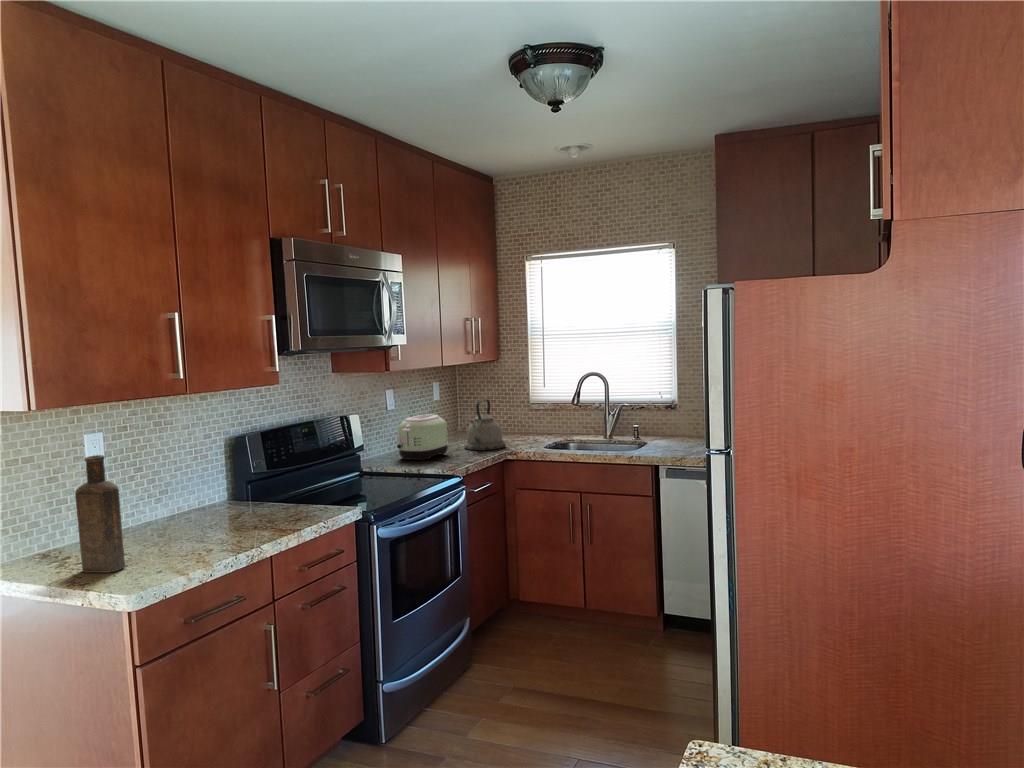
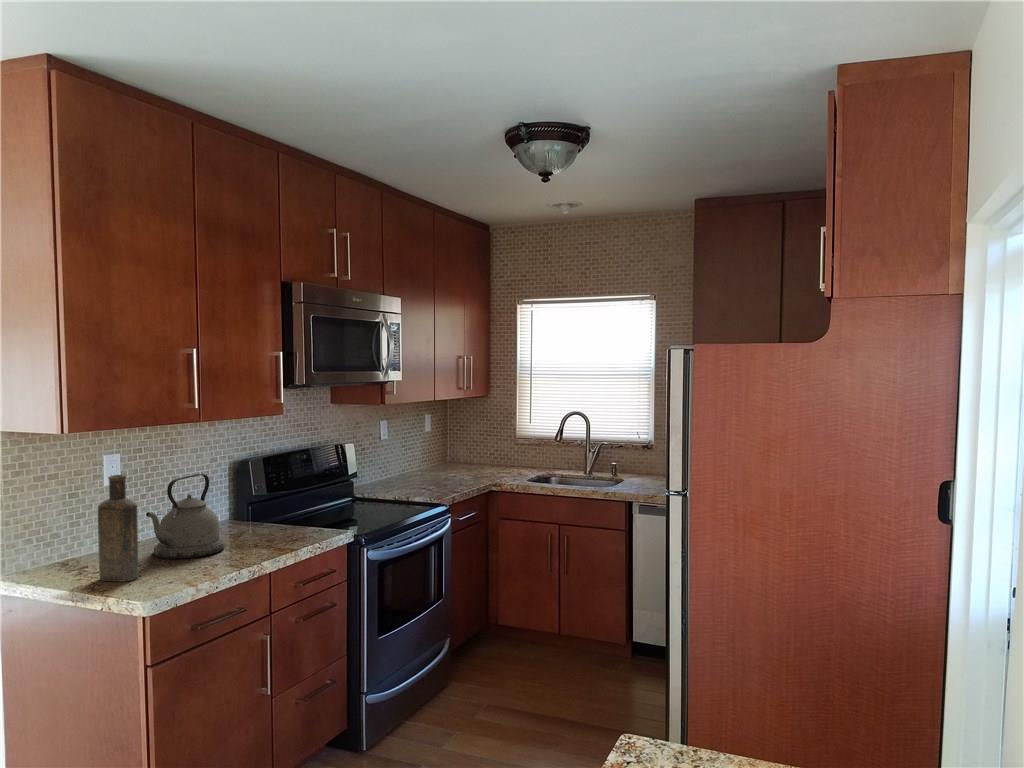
kettle: present [464,399,506,451] -> present [146,474,225,559]
toaster: present [397,415,448,461] -> none [389,446,437,489]

